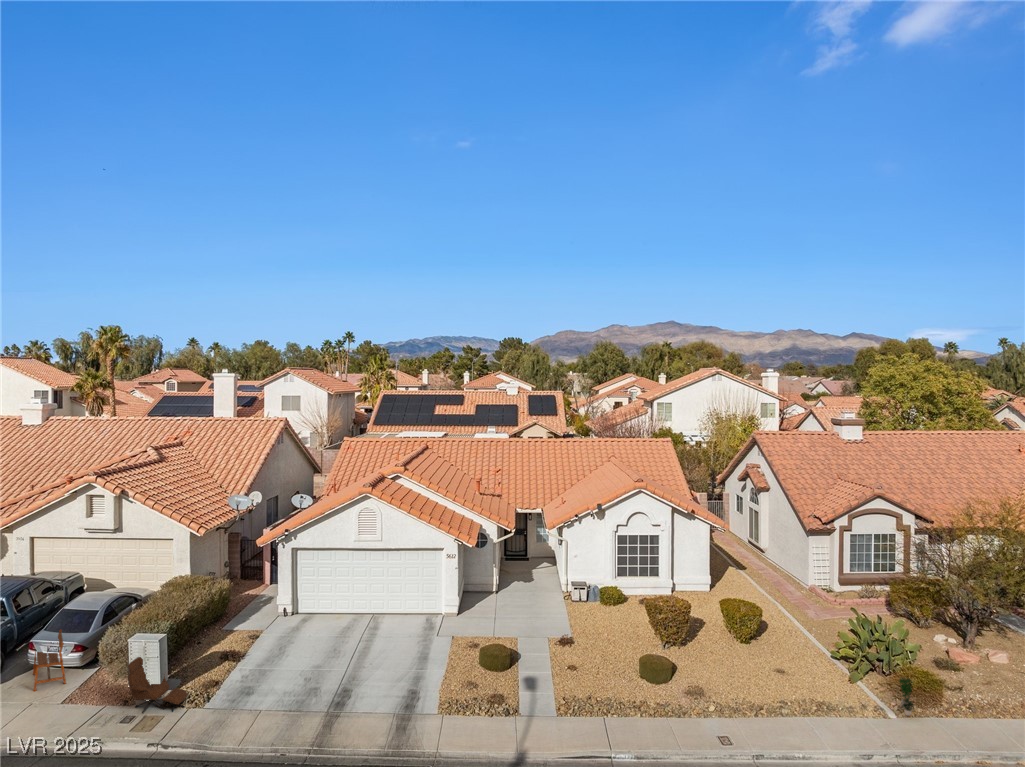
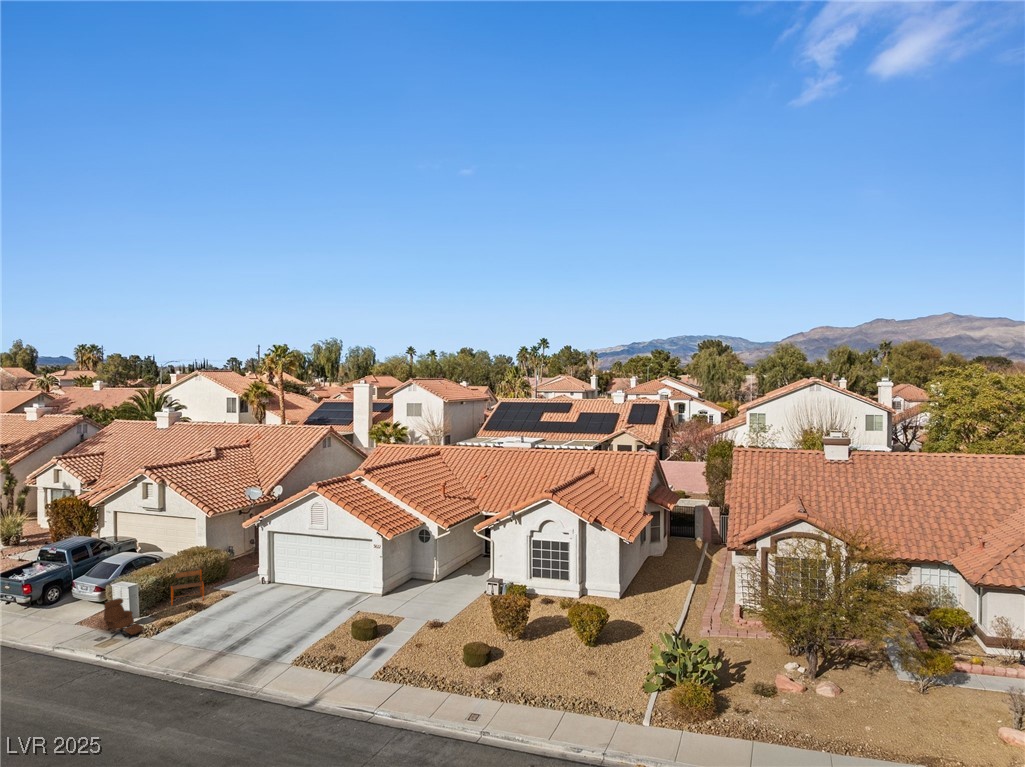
bench: present [33,630,66,691] -> present [171,570,204,605]
potted plant: present [899,677,914,716] -> none [650,688,670,724]

